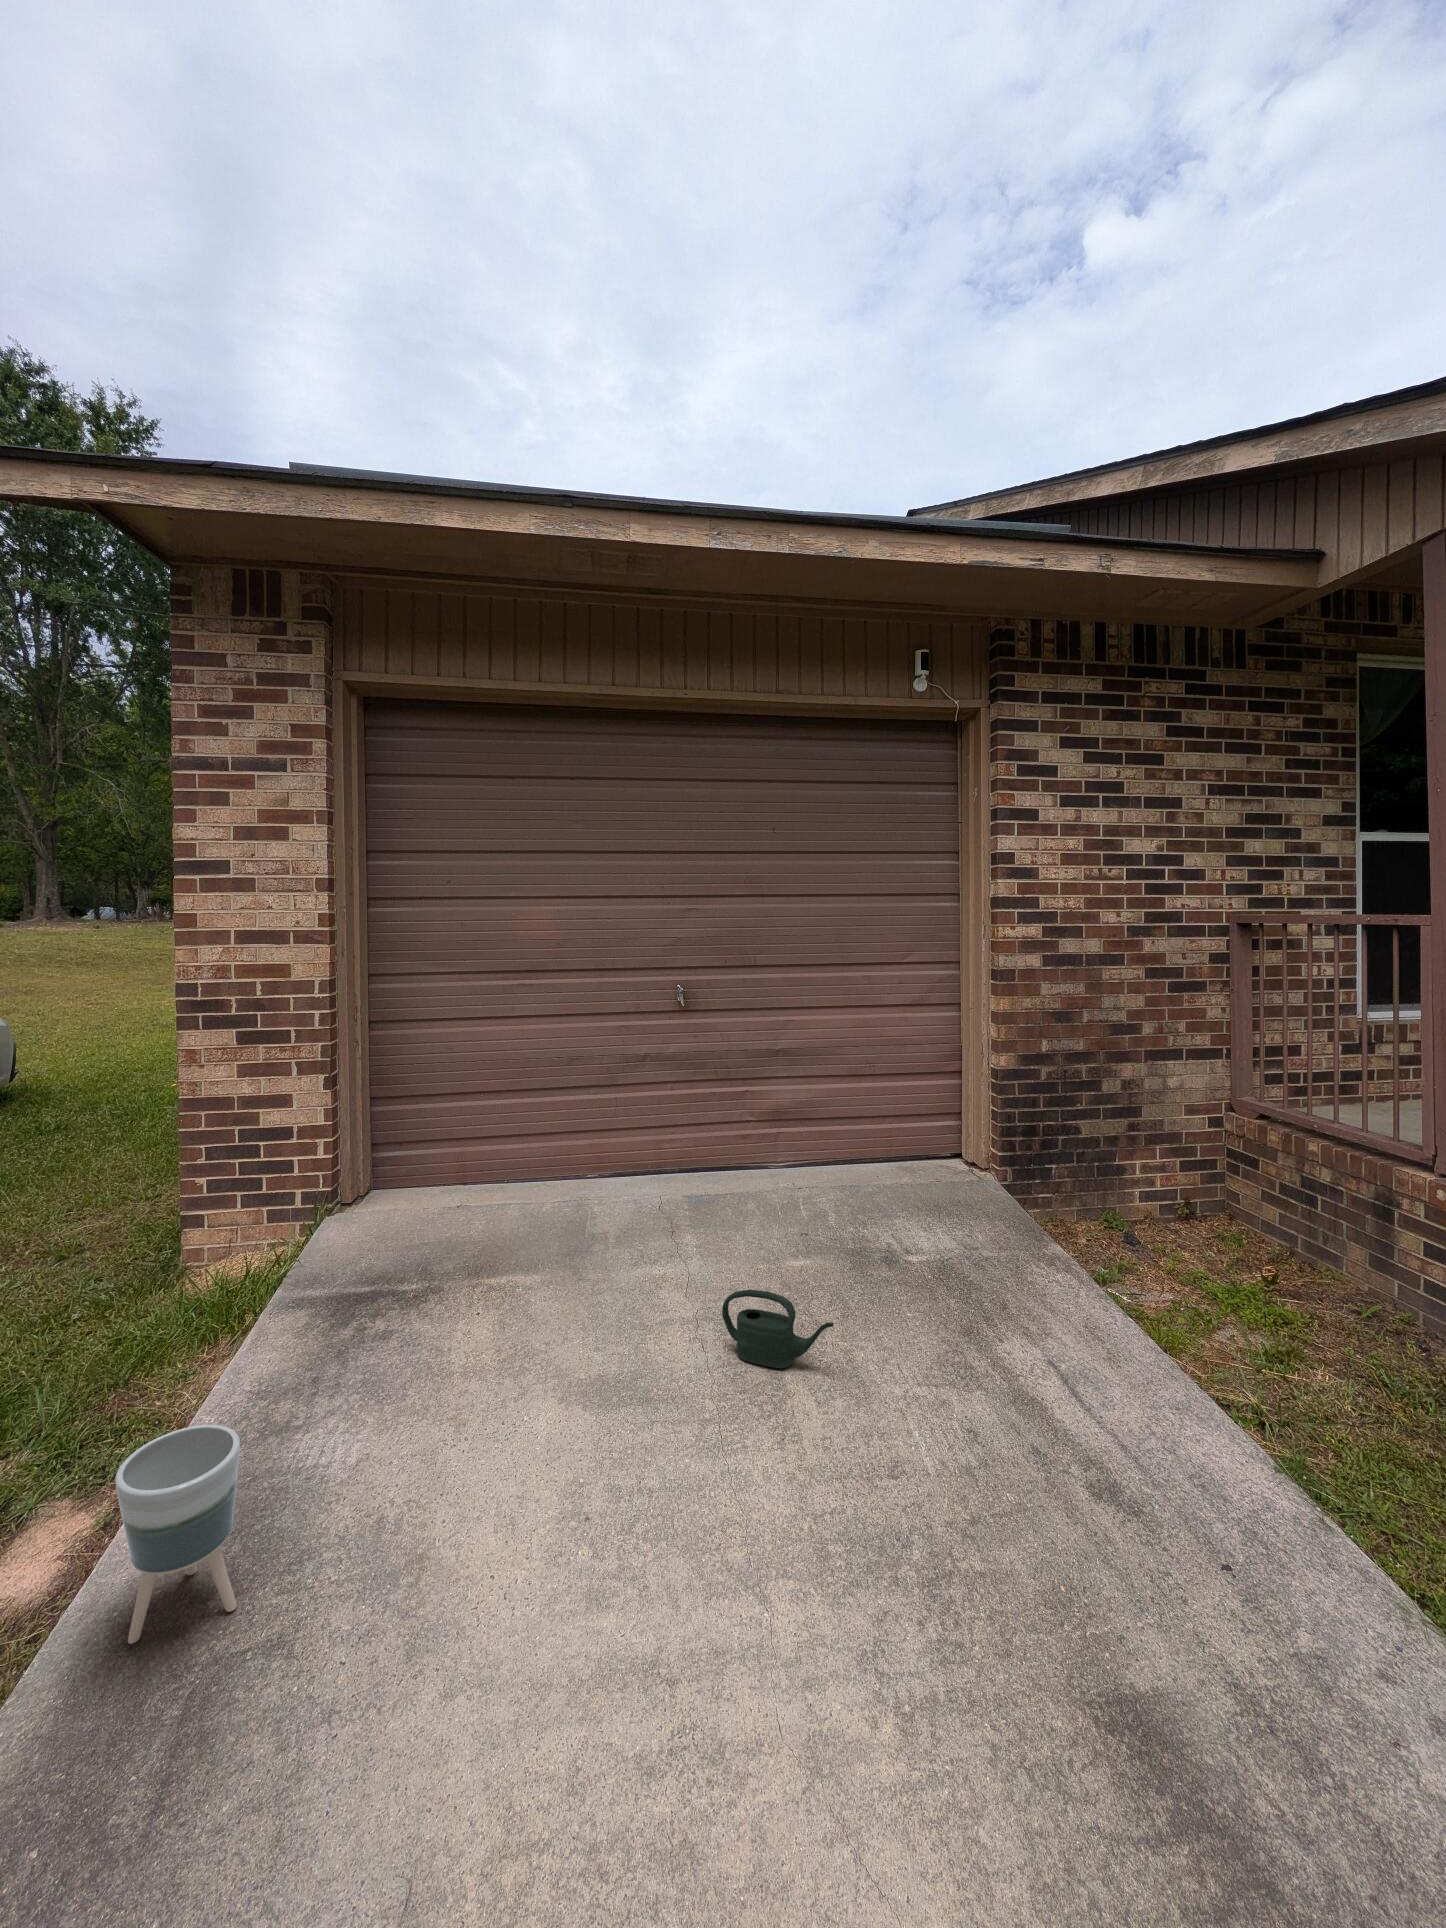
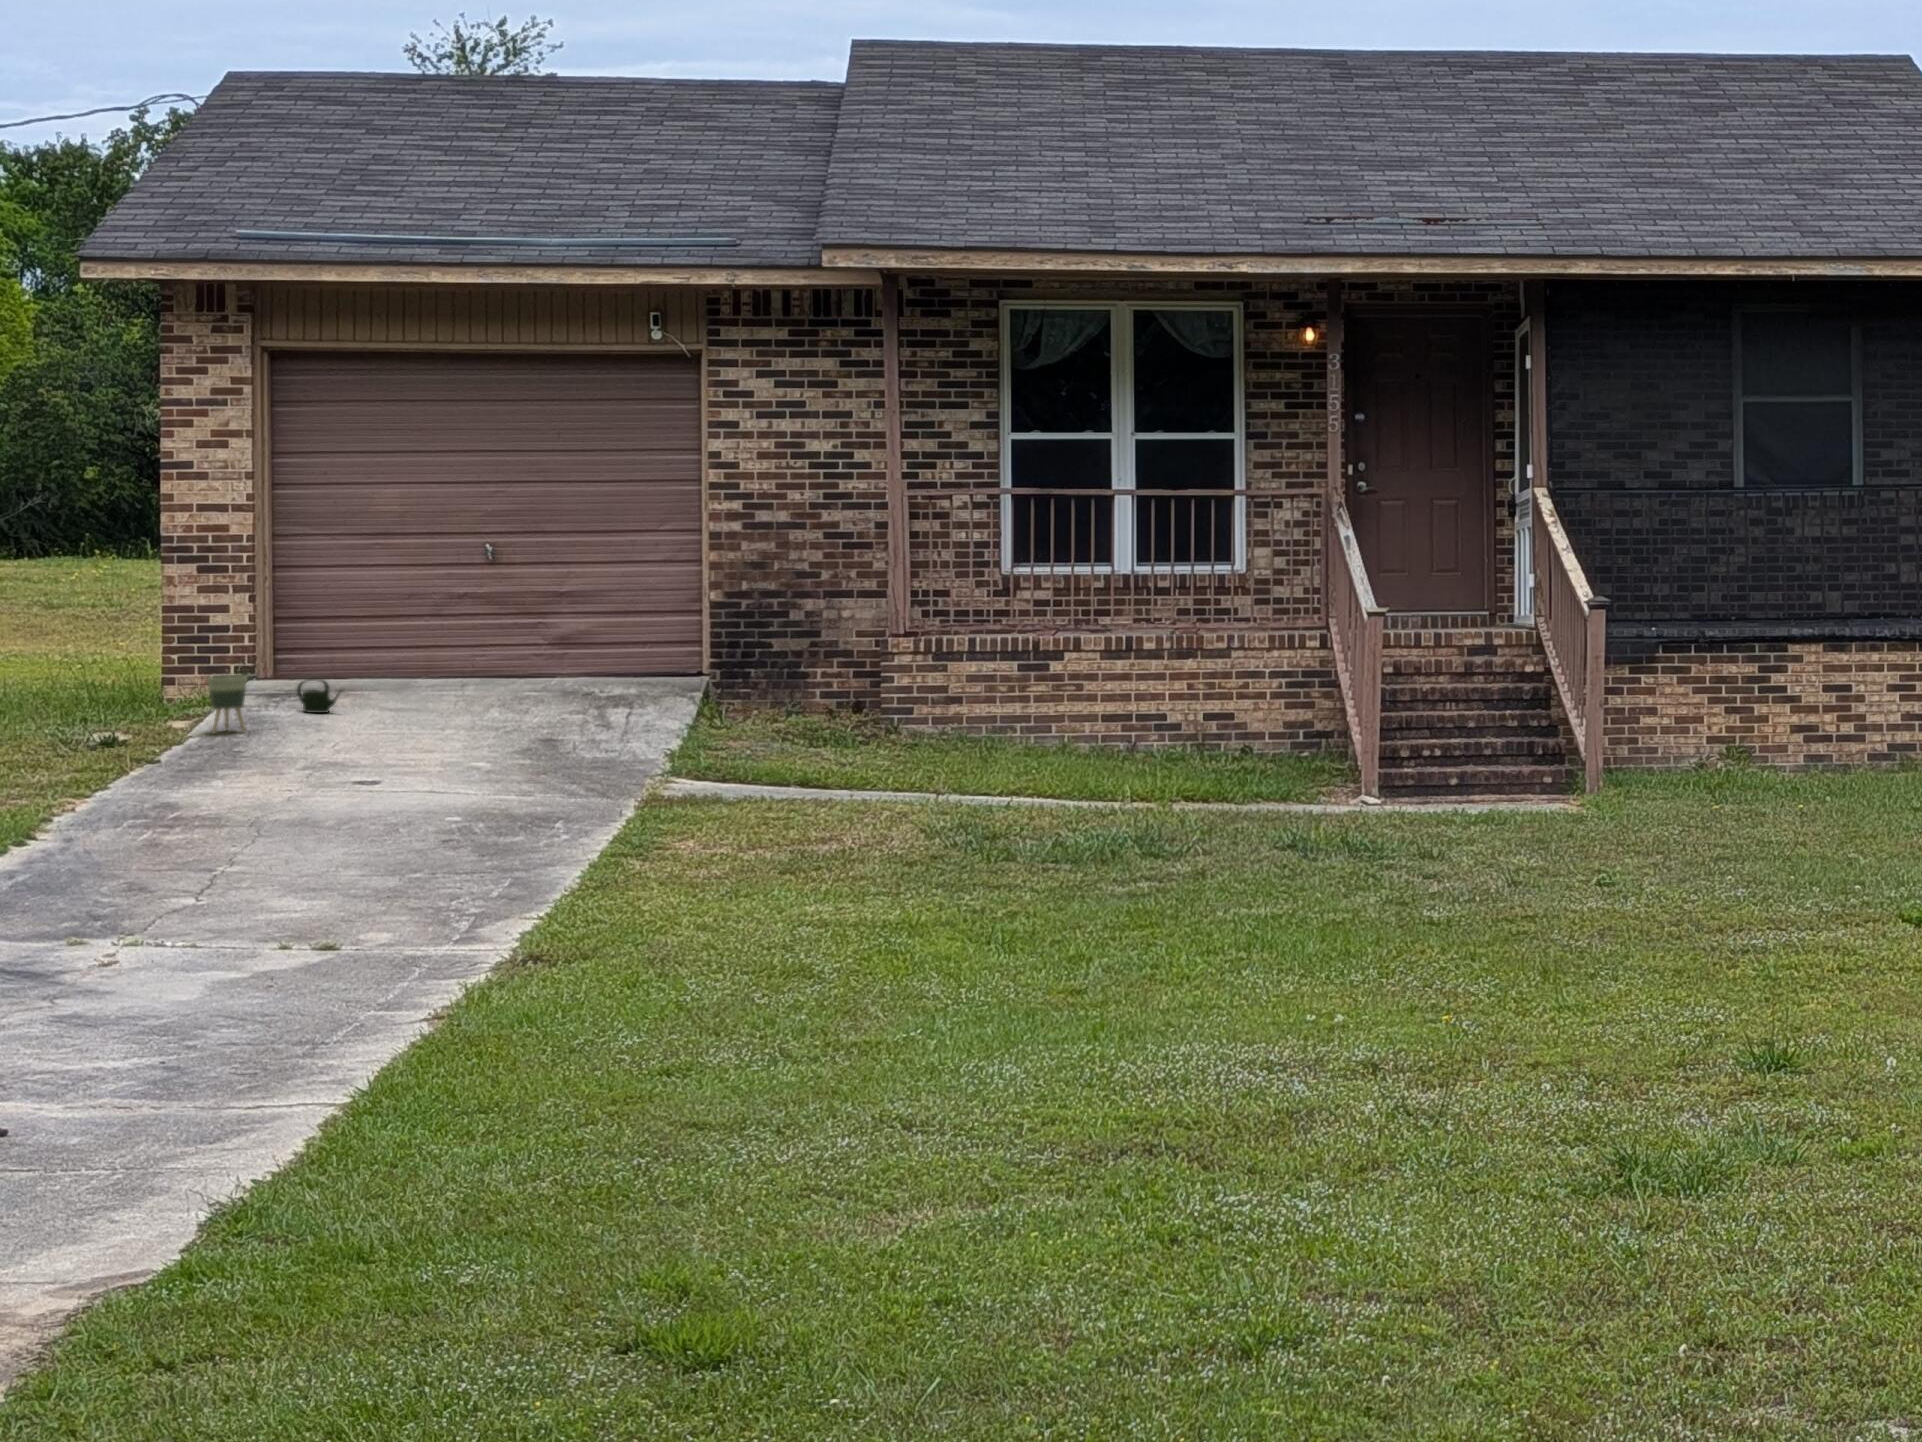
watering can: present [722,1289,833,1368] -> present [297,680,340,713]

